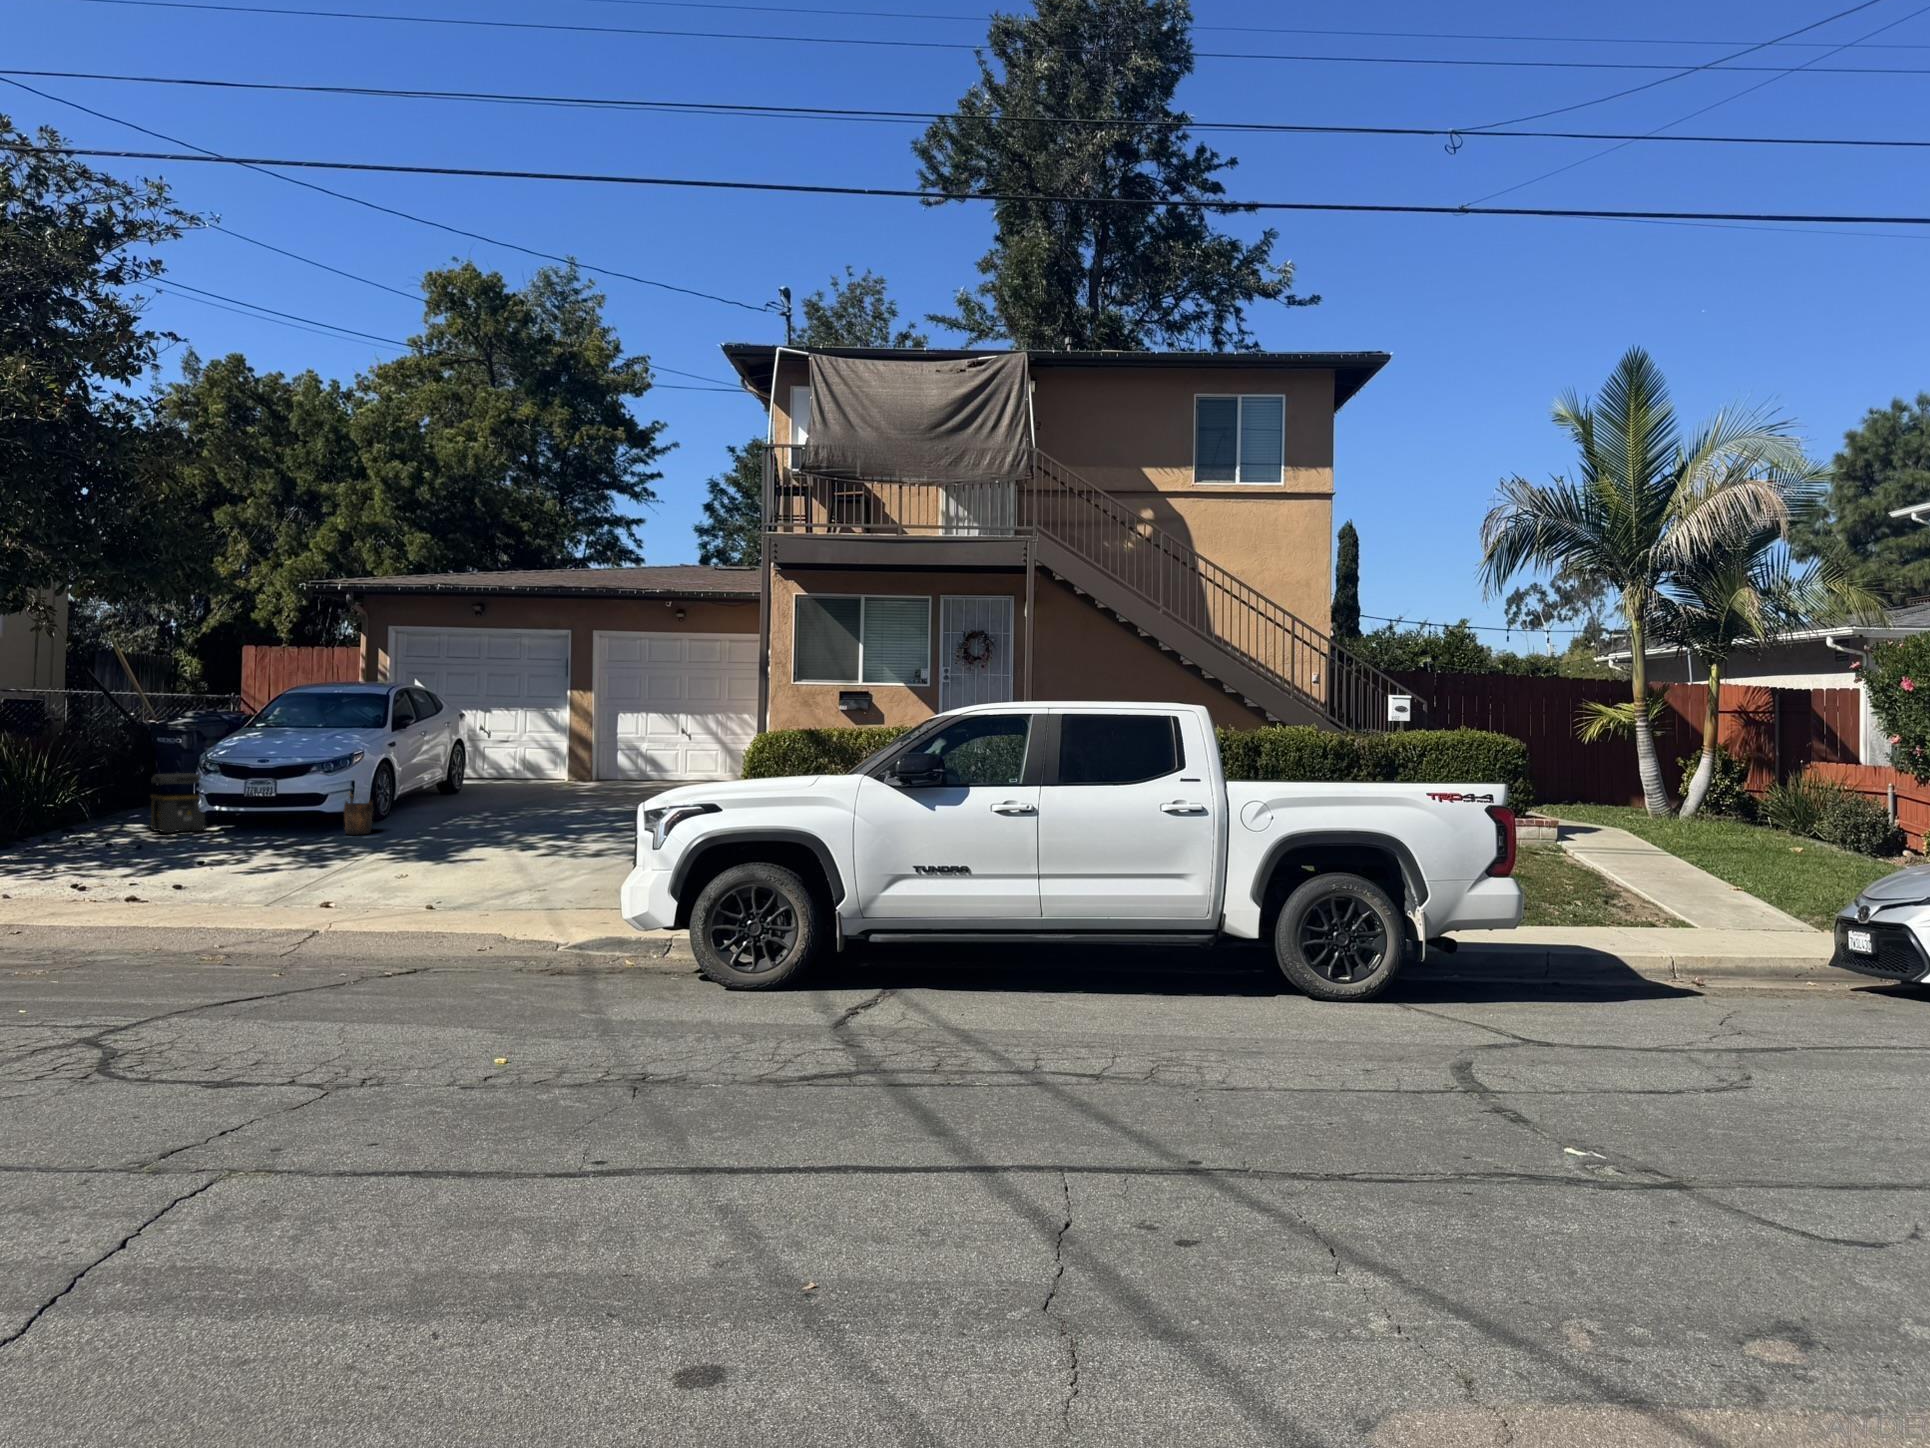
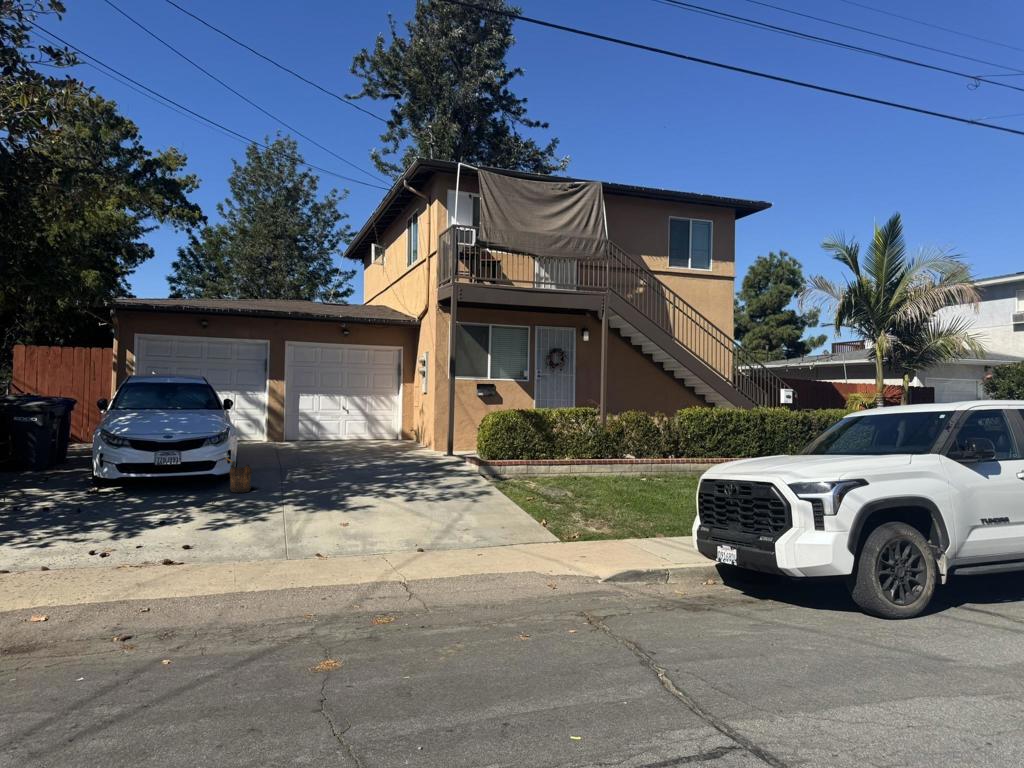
toolbox: present [150,773,205,833] -> none [55,446,106,497]

